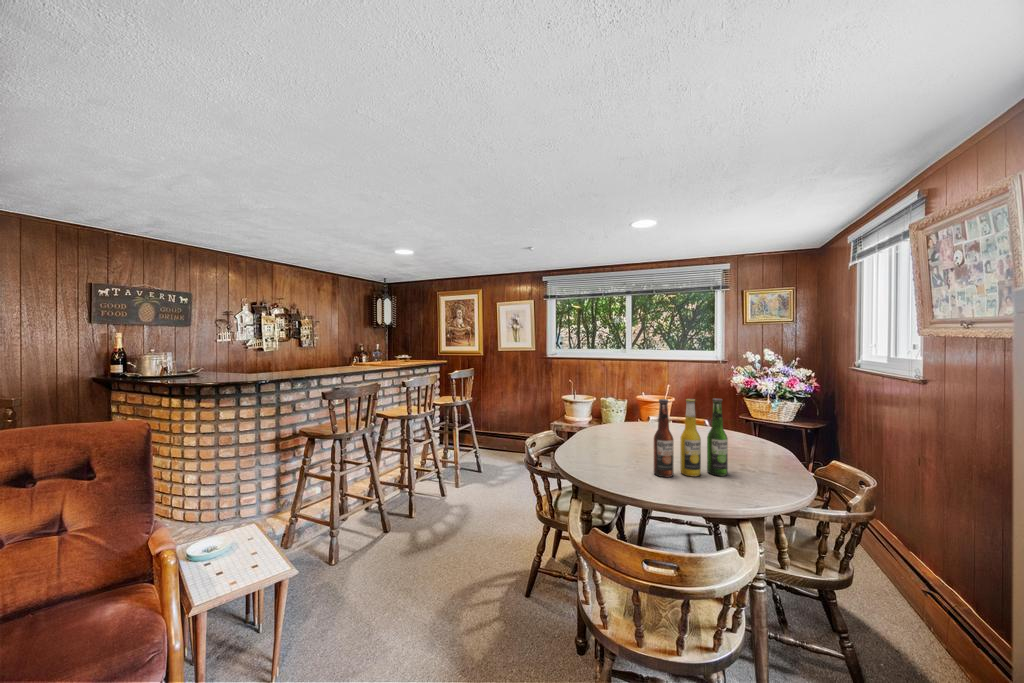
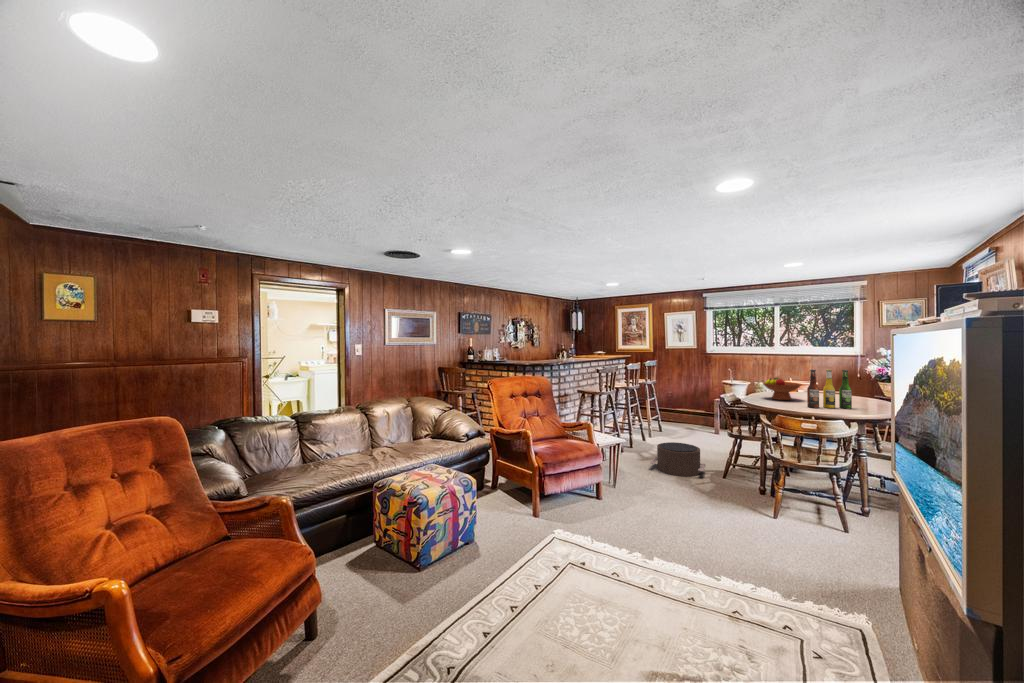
fruit bowl: none [586,408,648,451] -> present [763,378,802,400]
pouf: none [389,525,493,608] -> present [650,442,705,476]

